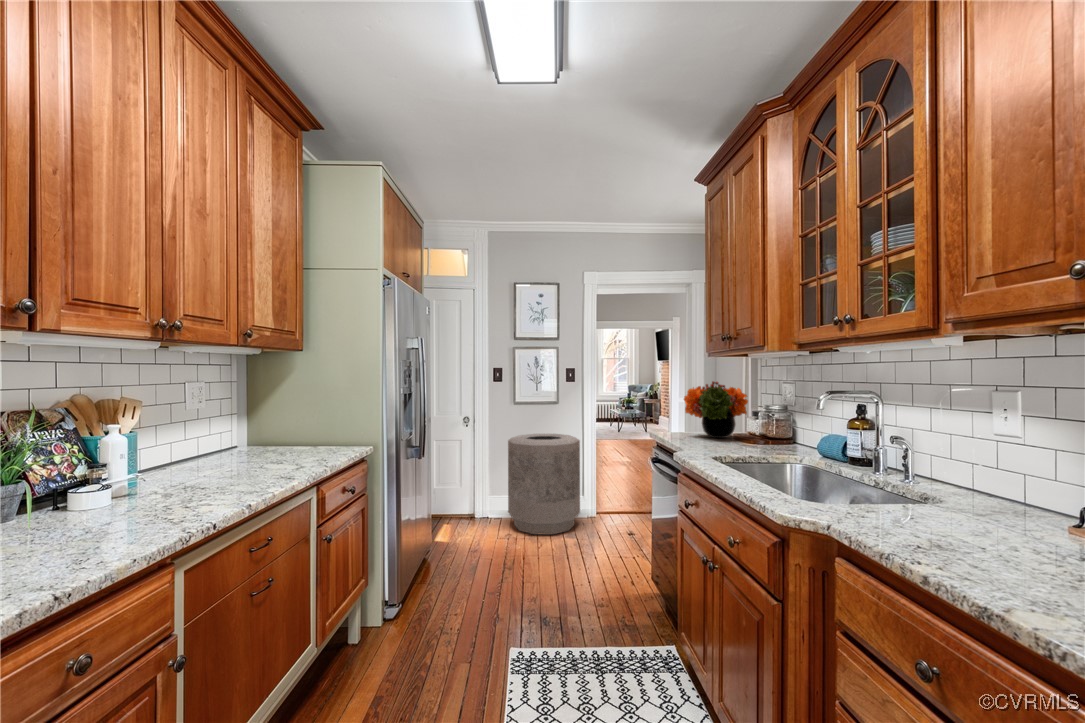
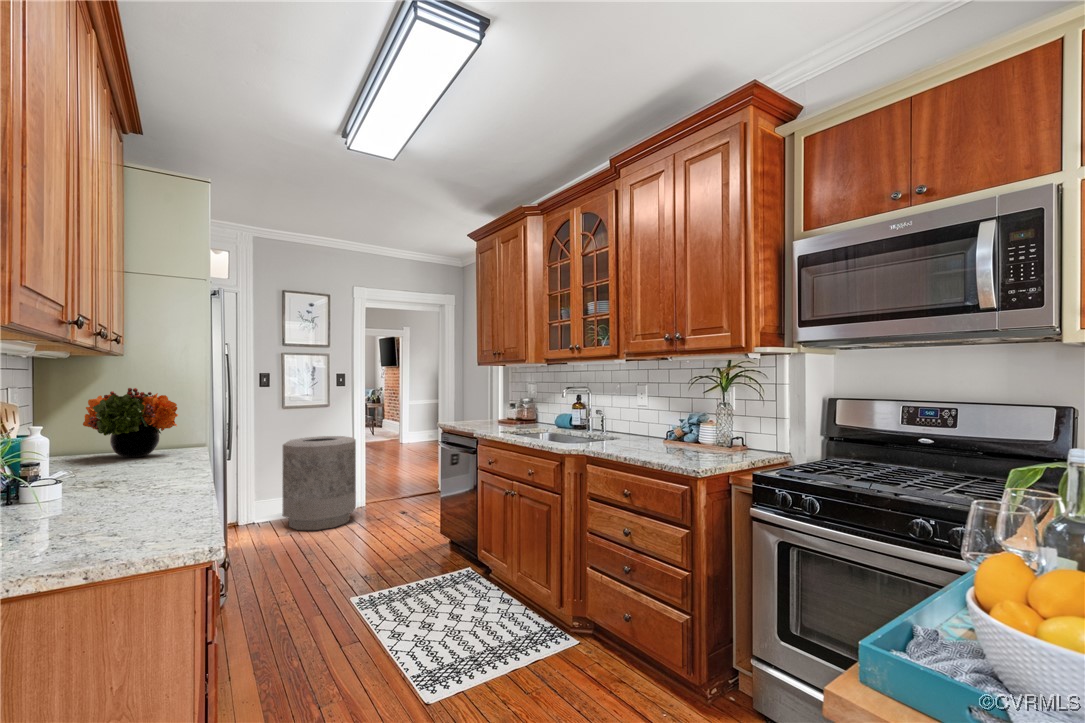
flower arrangement: present [684,381,748,438] -> present [83,388,178,457]

